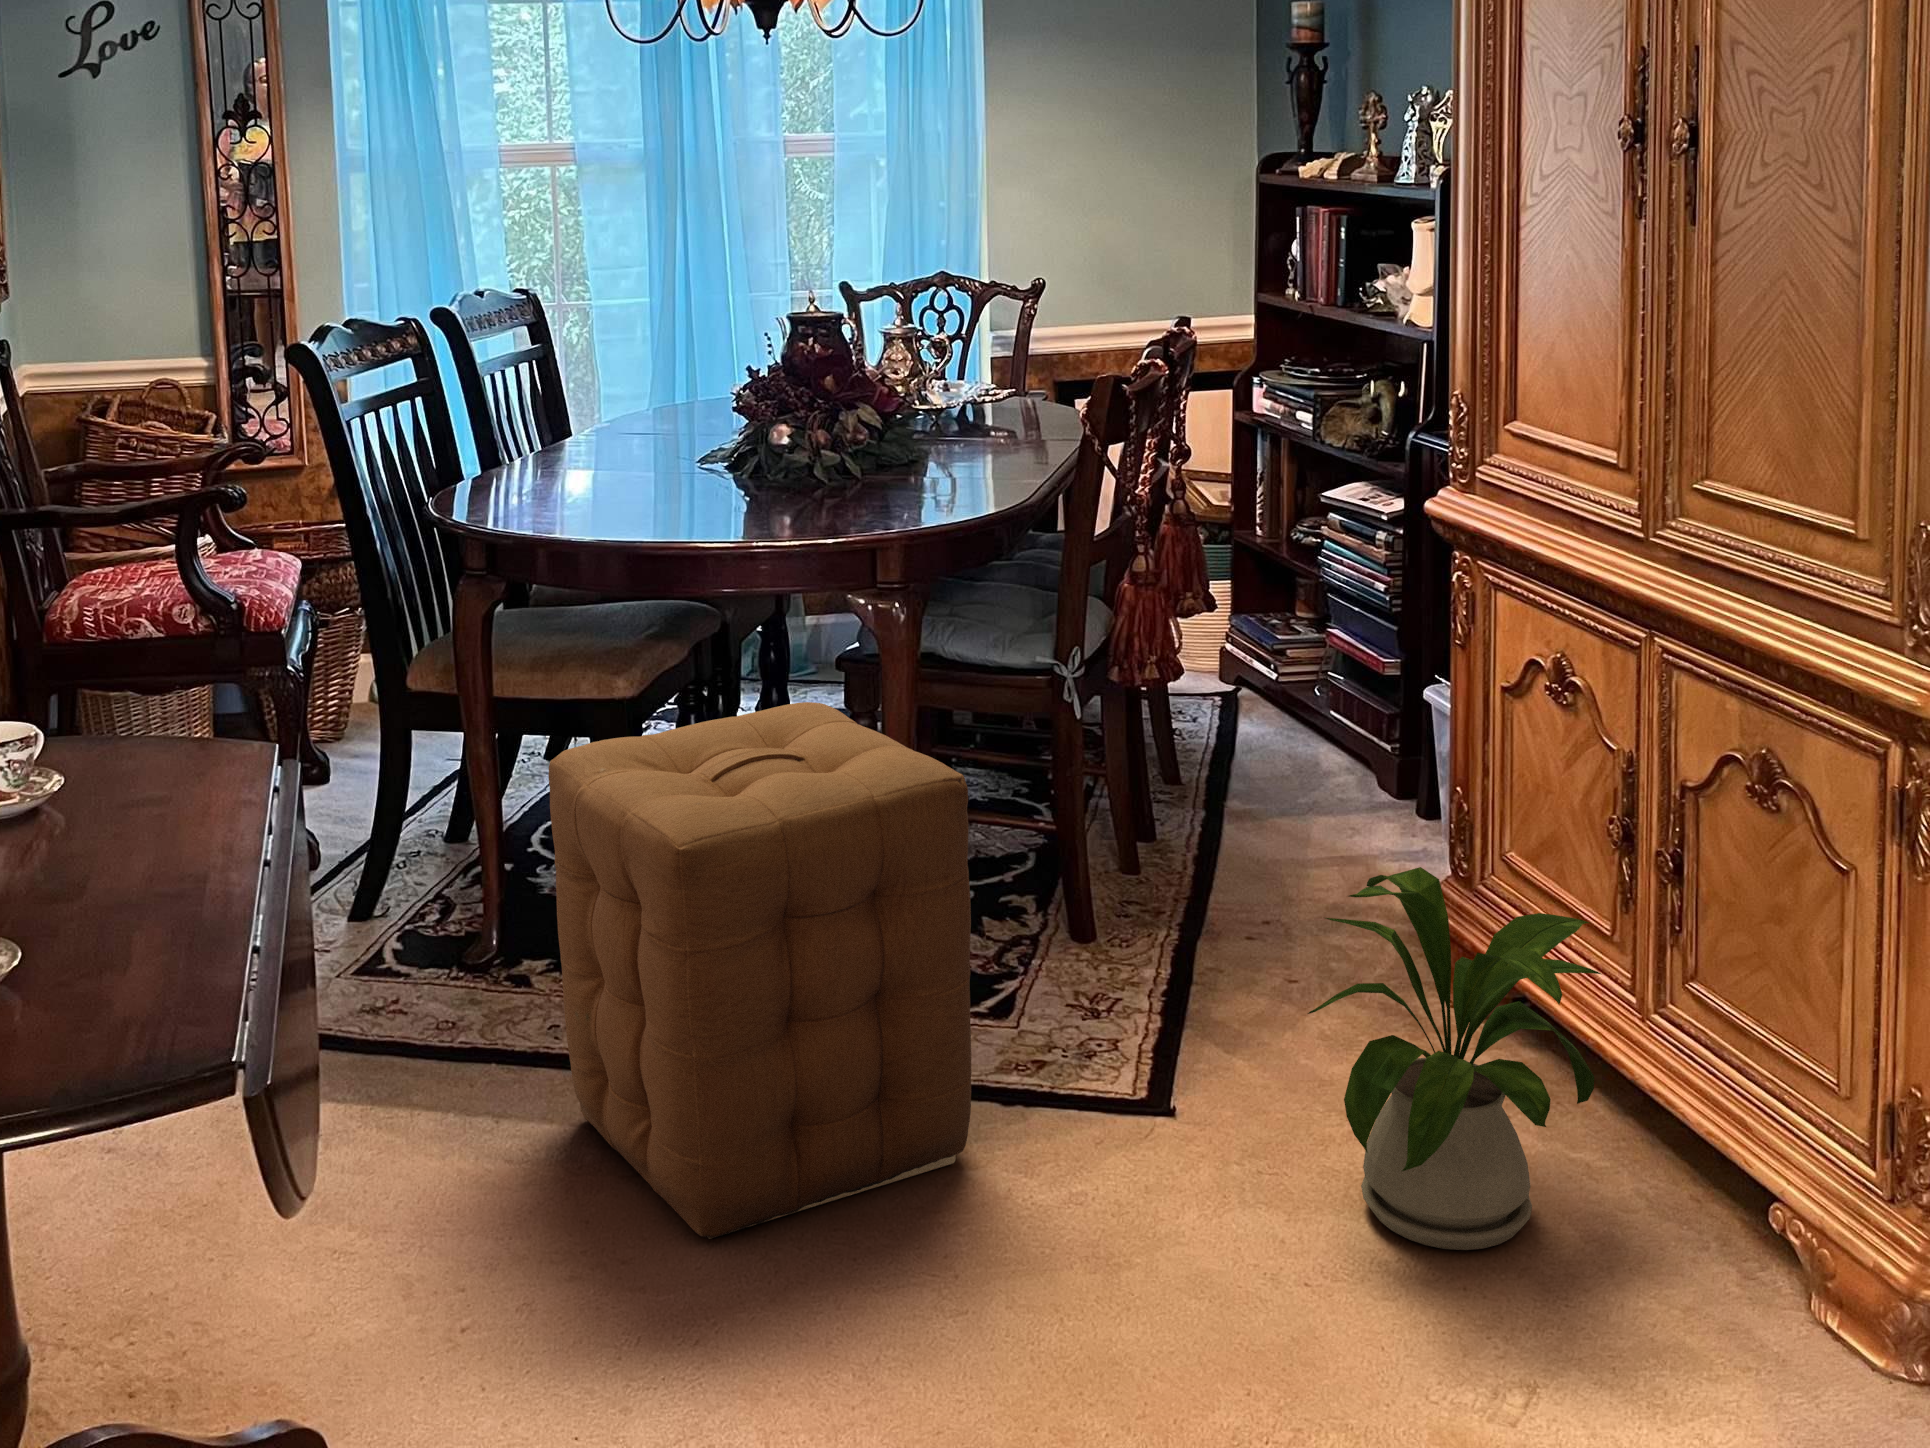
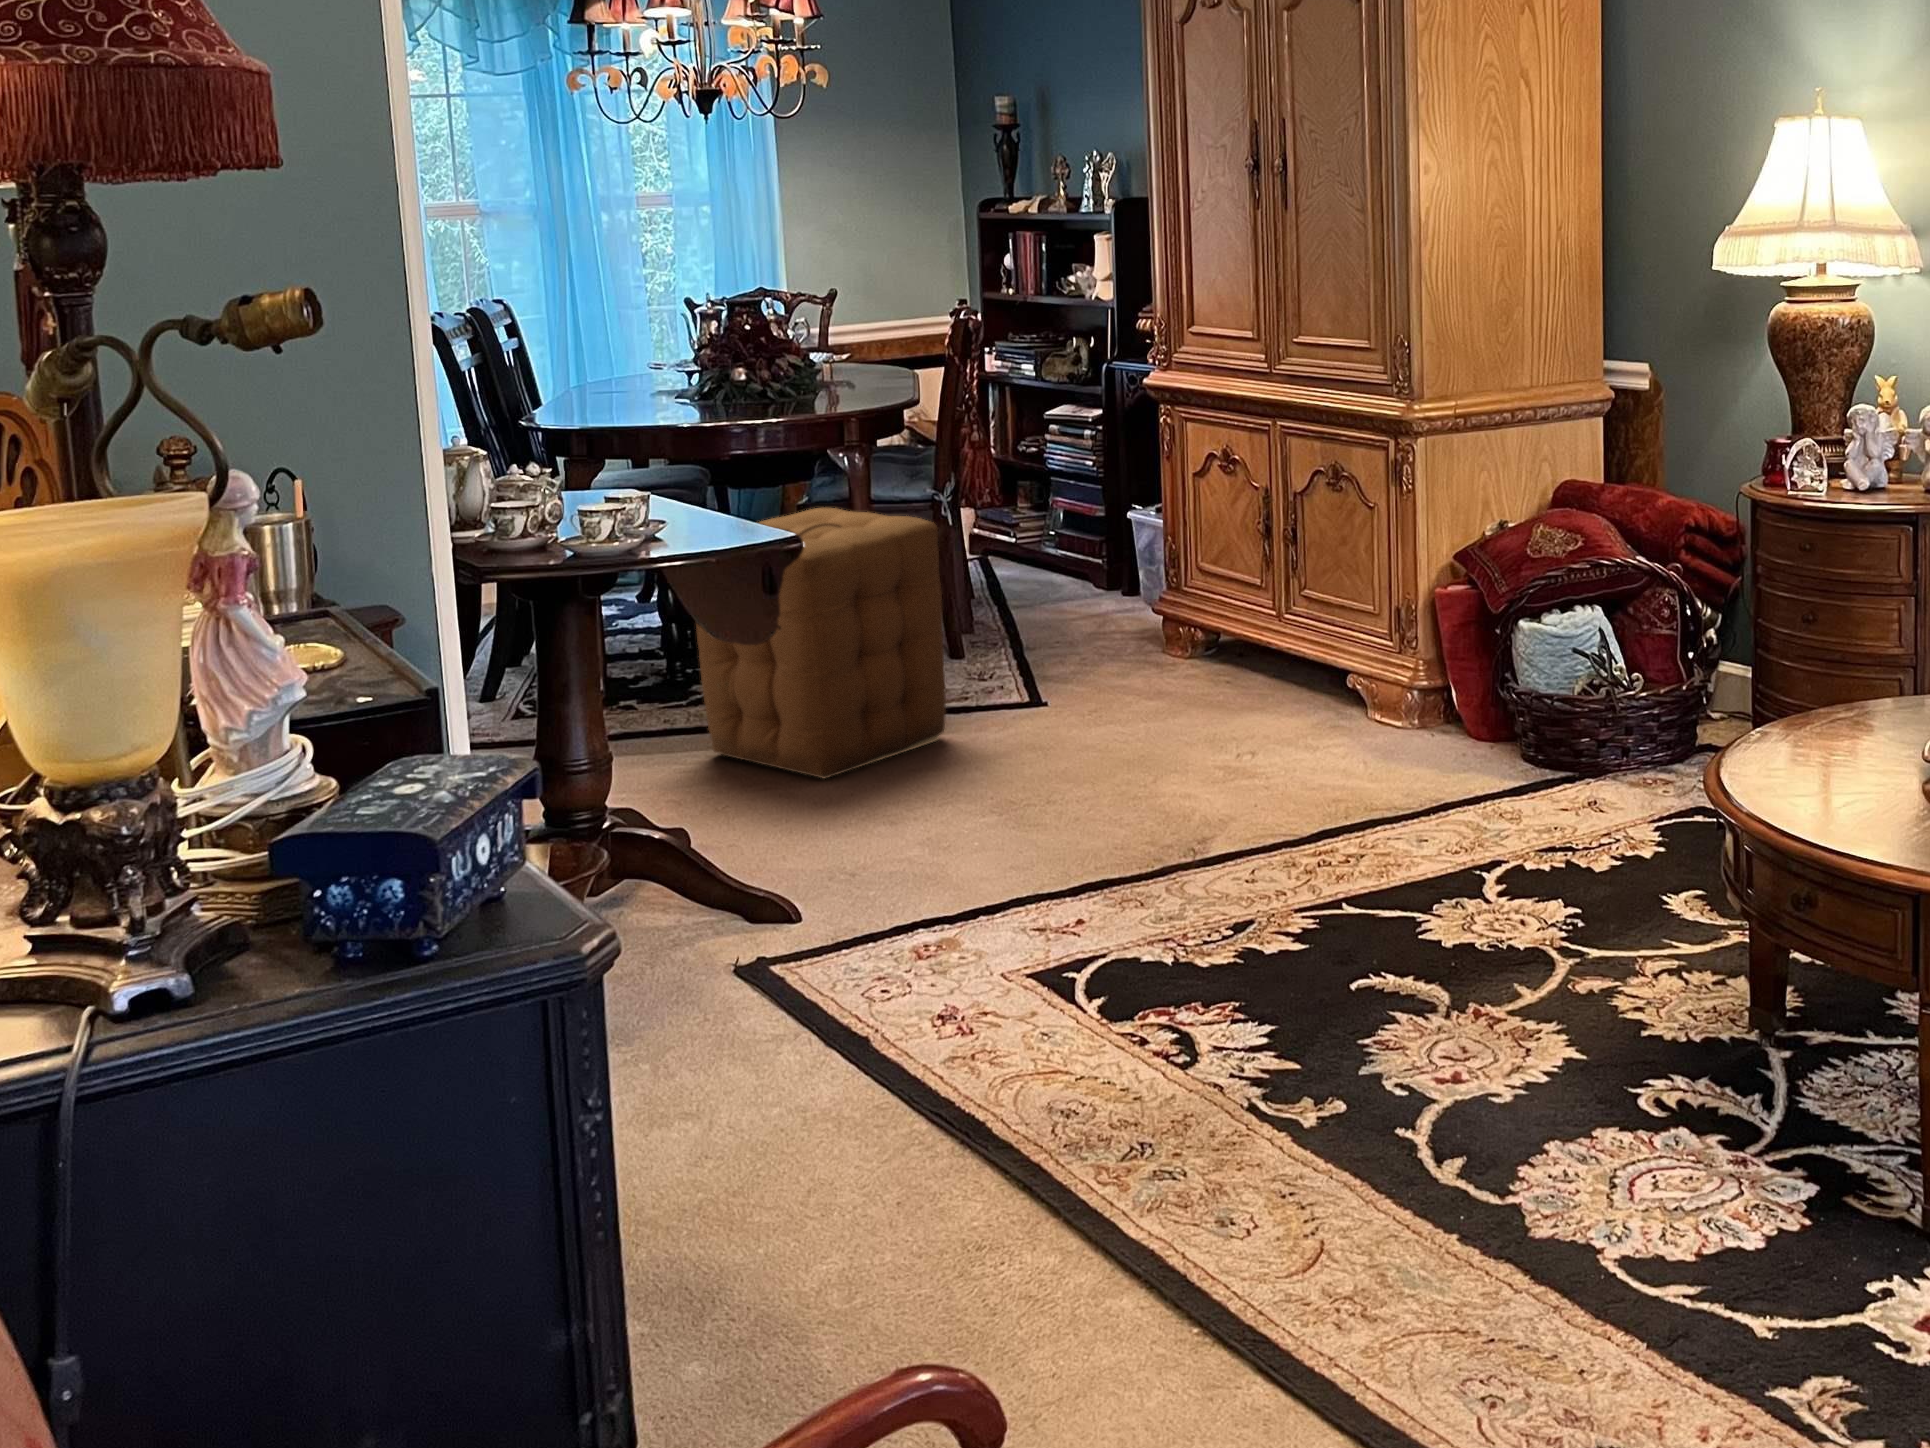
house plant: present [1308,867,1601,1250] -> none [1123,547,1265,730]

